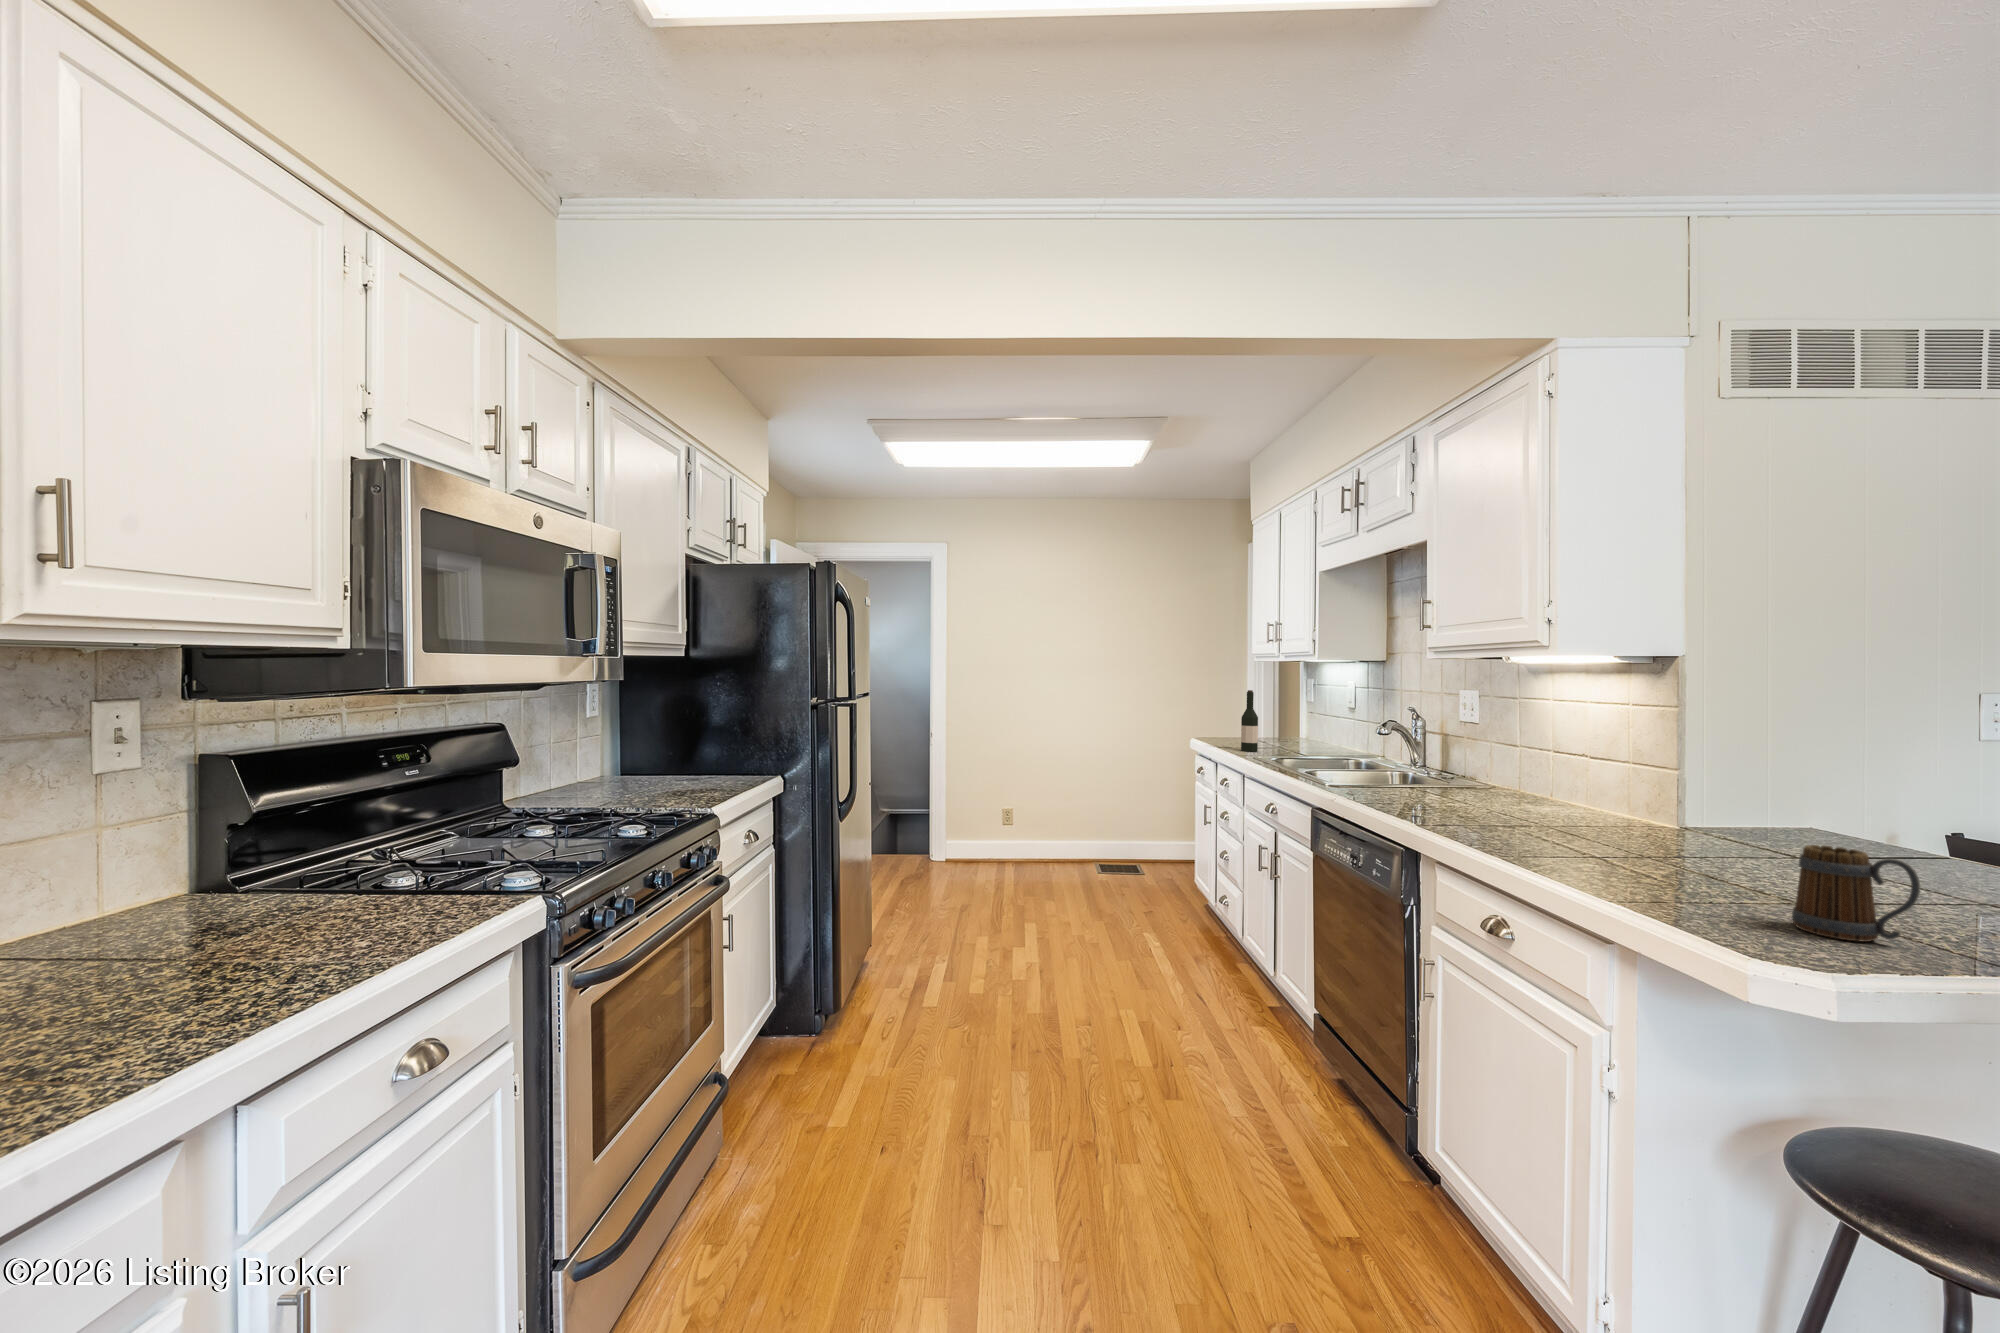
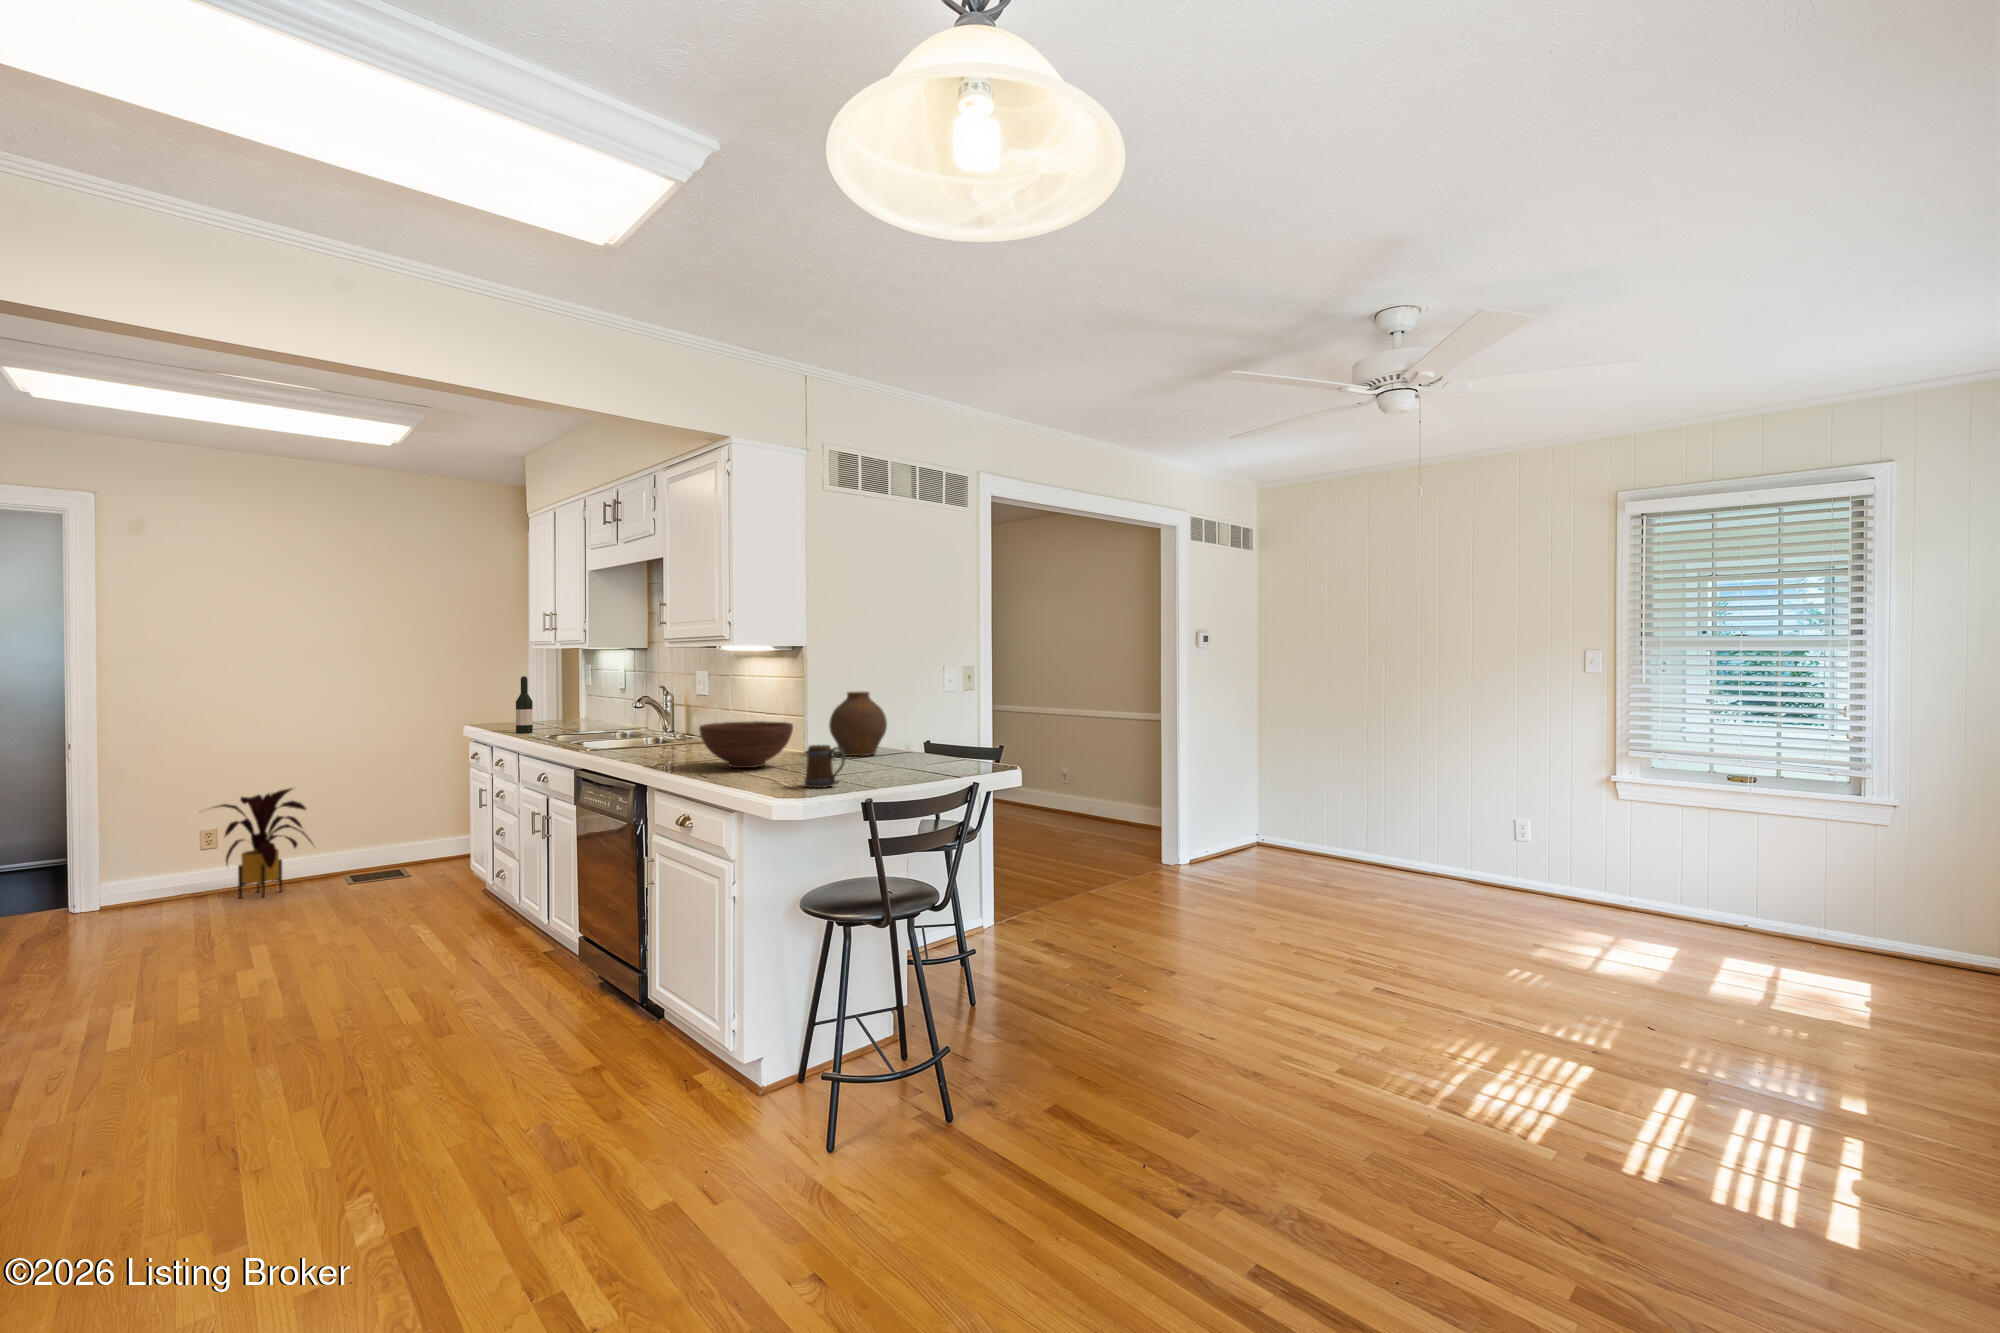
vase: none [1732,733,1875,851] -> present [829,692,887,756]
fruit bowl: none [1509,770,1694,852] -> present [699,721,793,768]
house plant: none [1001,780,1075,872] -> present [216,788,312,898]

